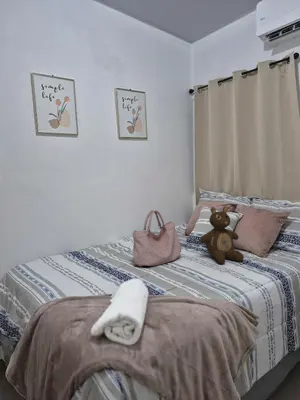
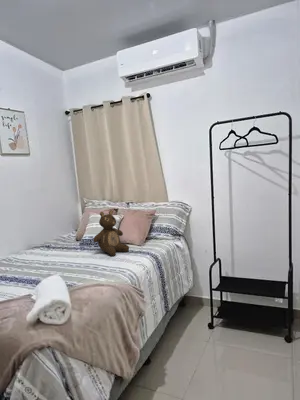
handbag: present [132,210,181,266] -> none [34,219,78,270]

